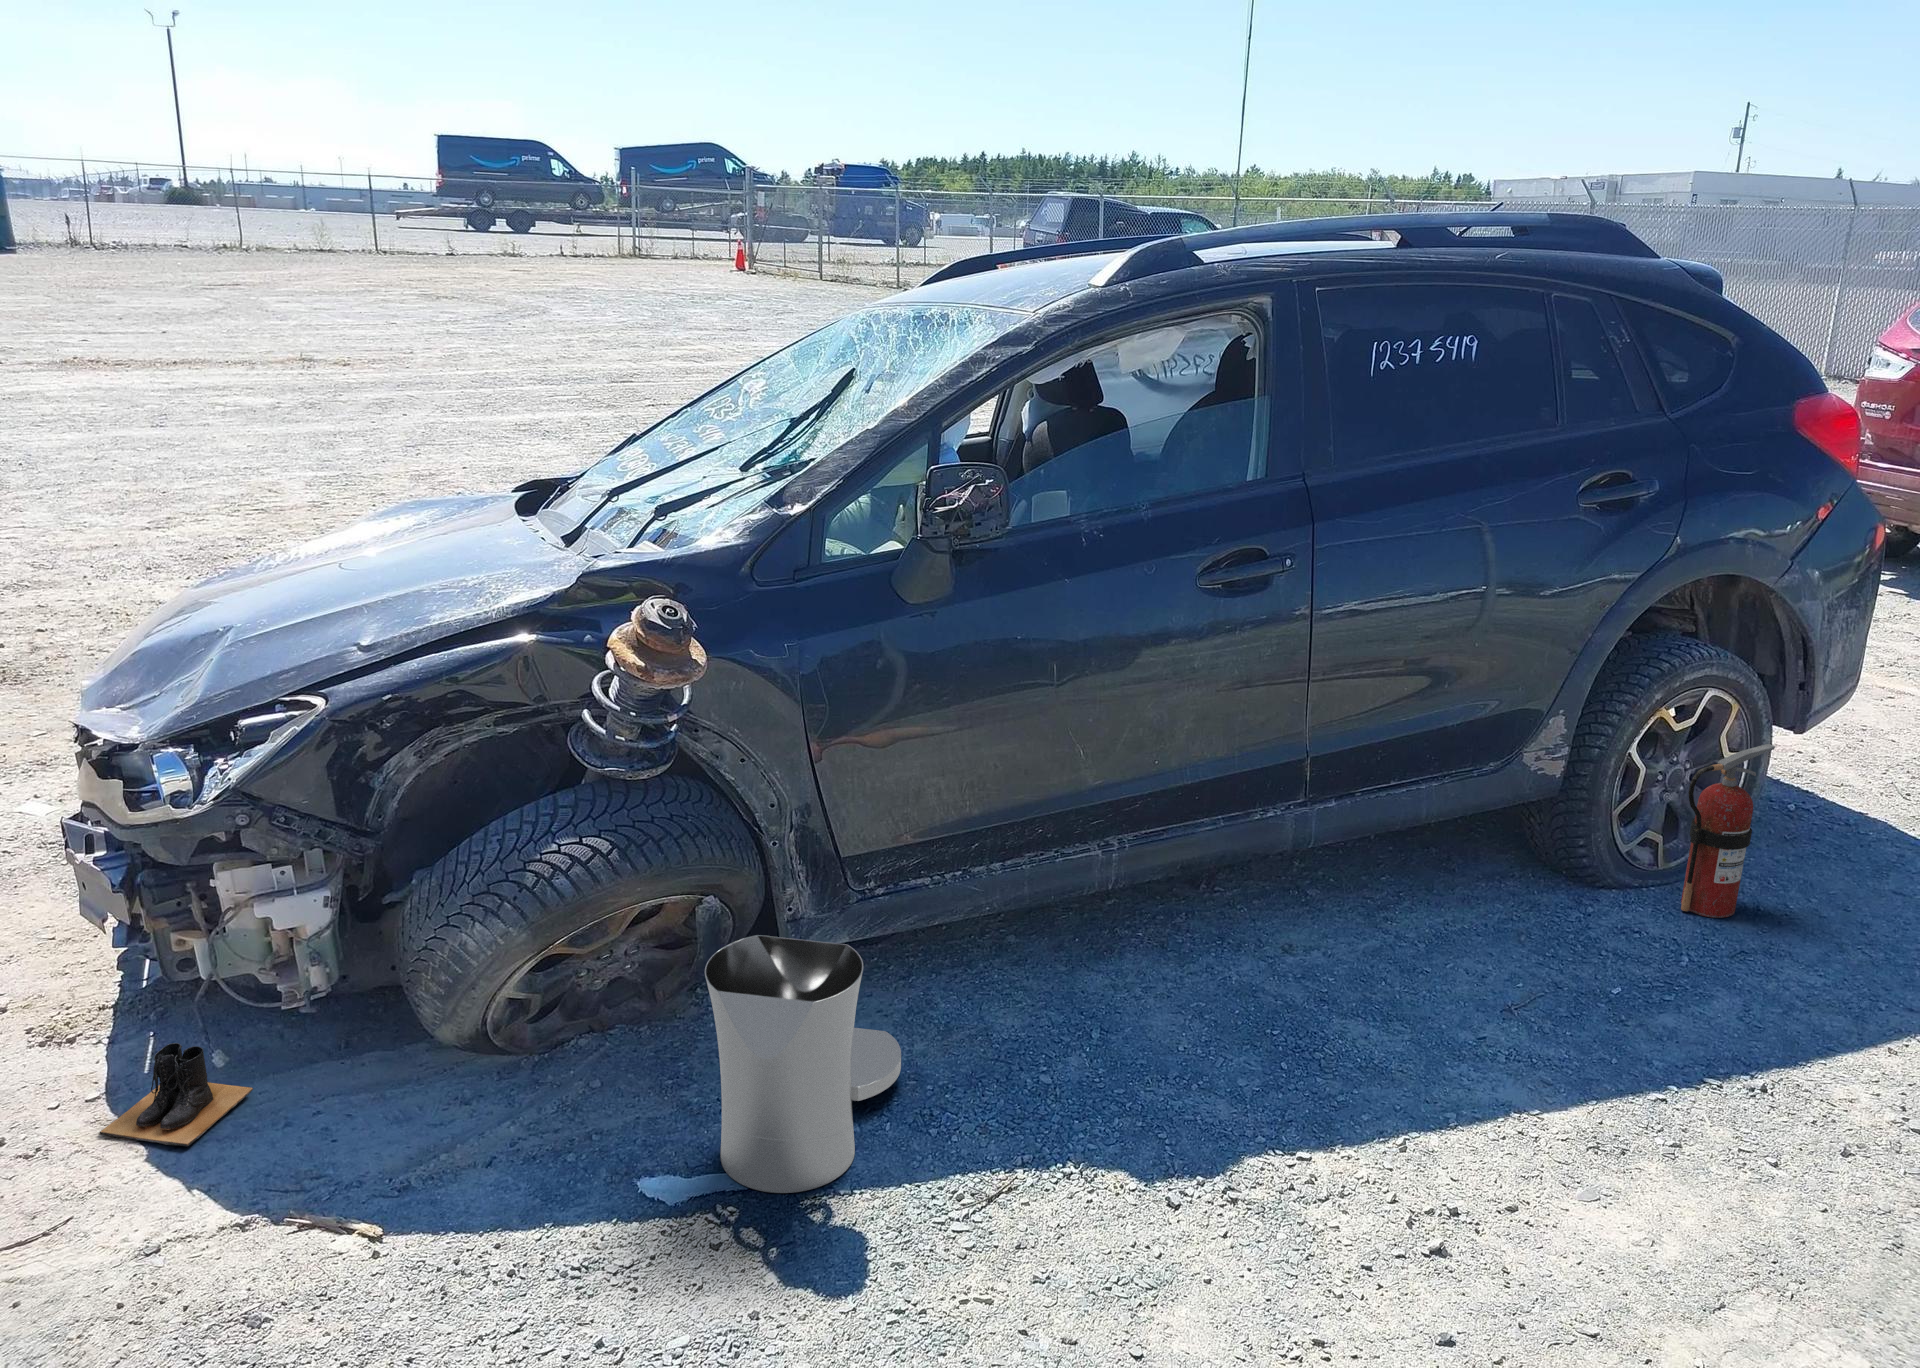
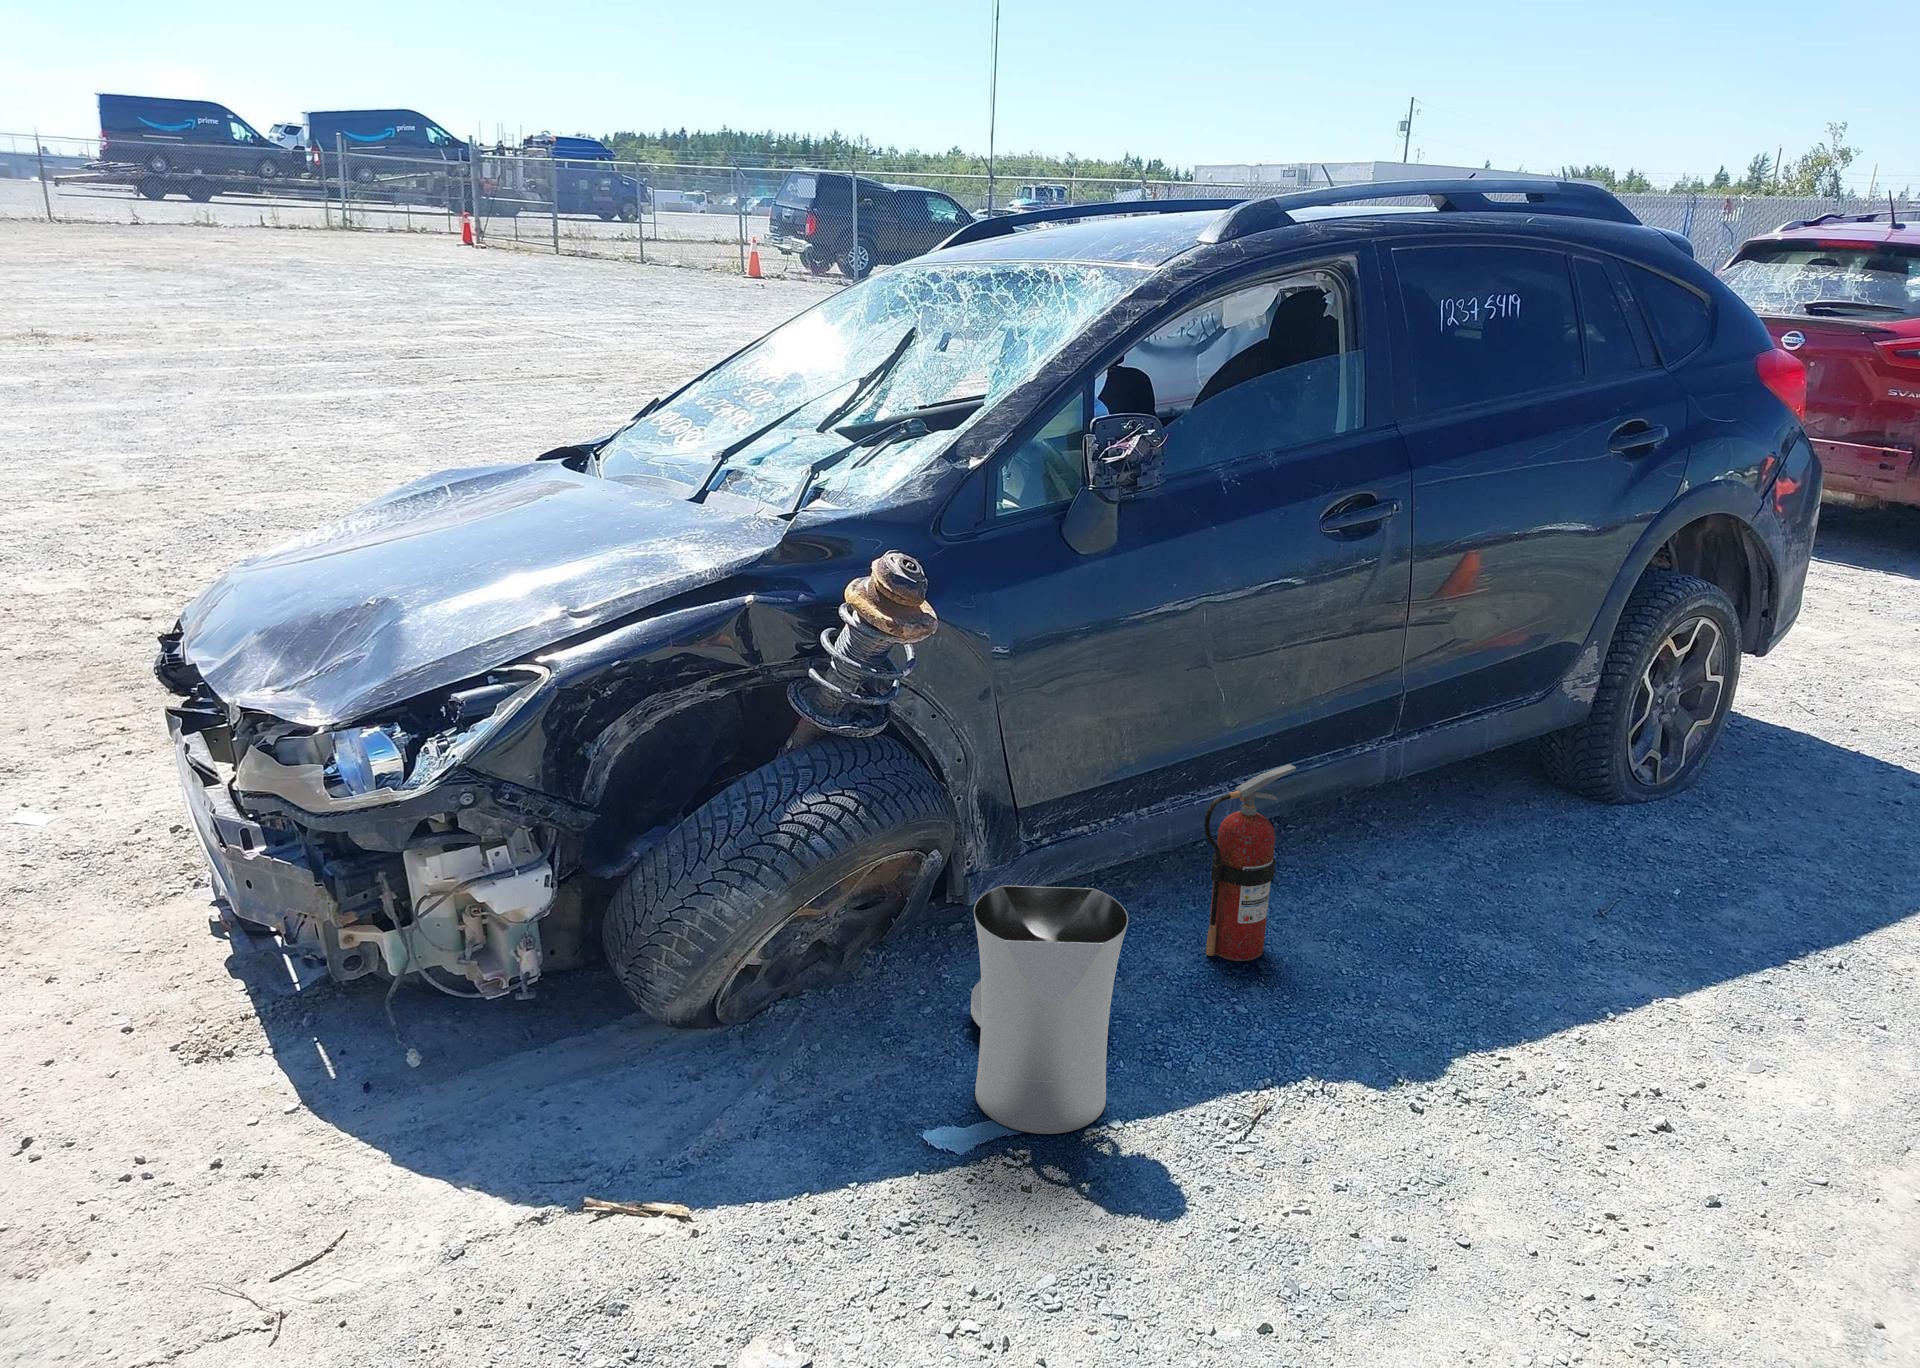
fire extinguisher: present [1681,744,1775,918] -> present [1204,764,1296,961]
boots: present [100,1043,253,1146] -> none [325,1044,468,1149]

